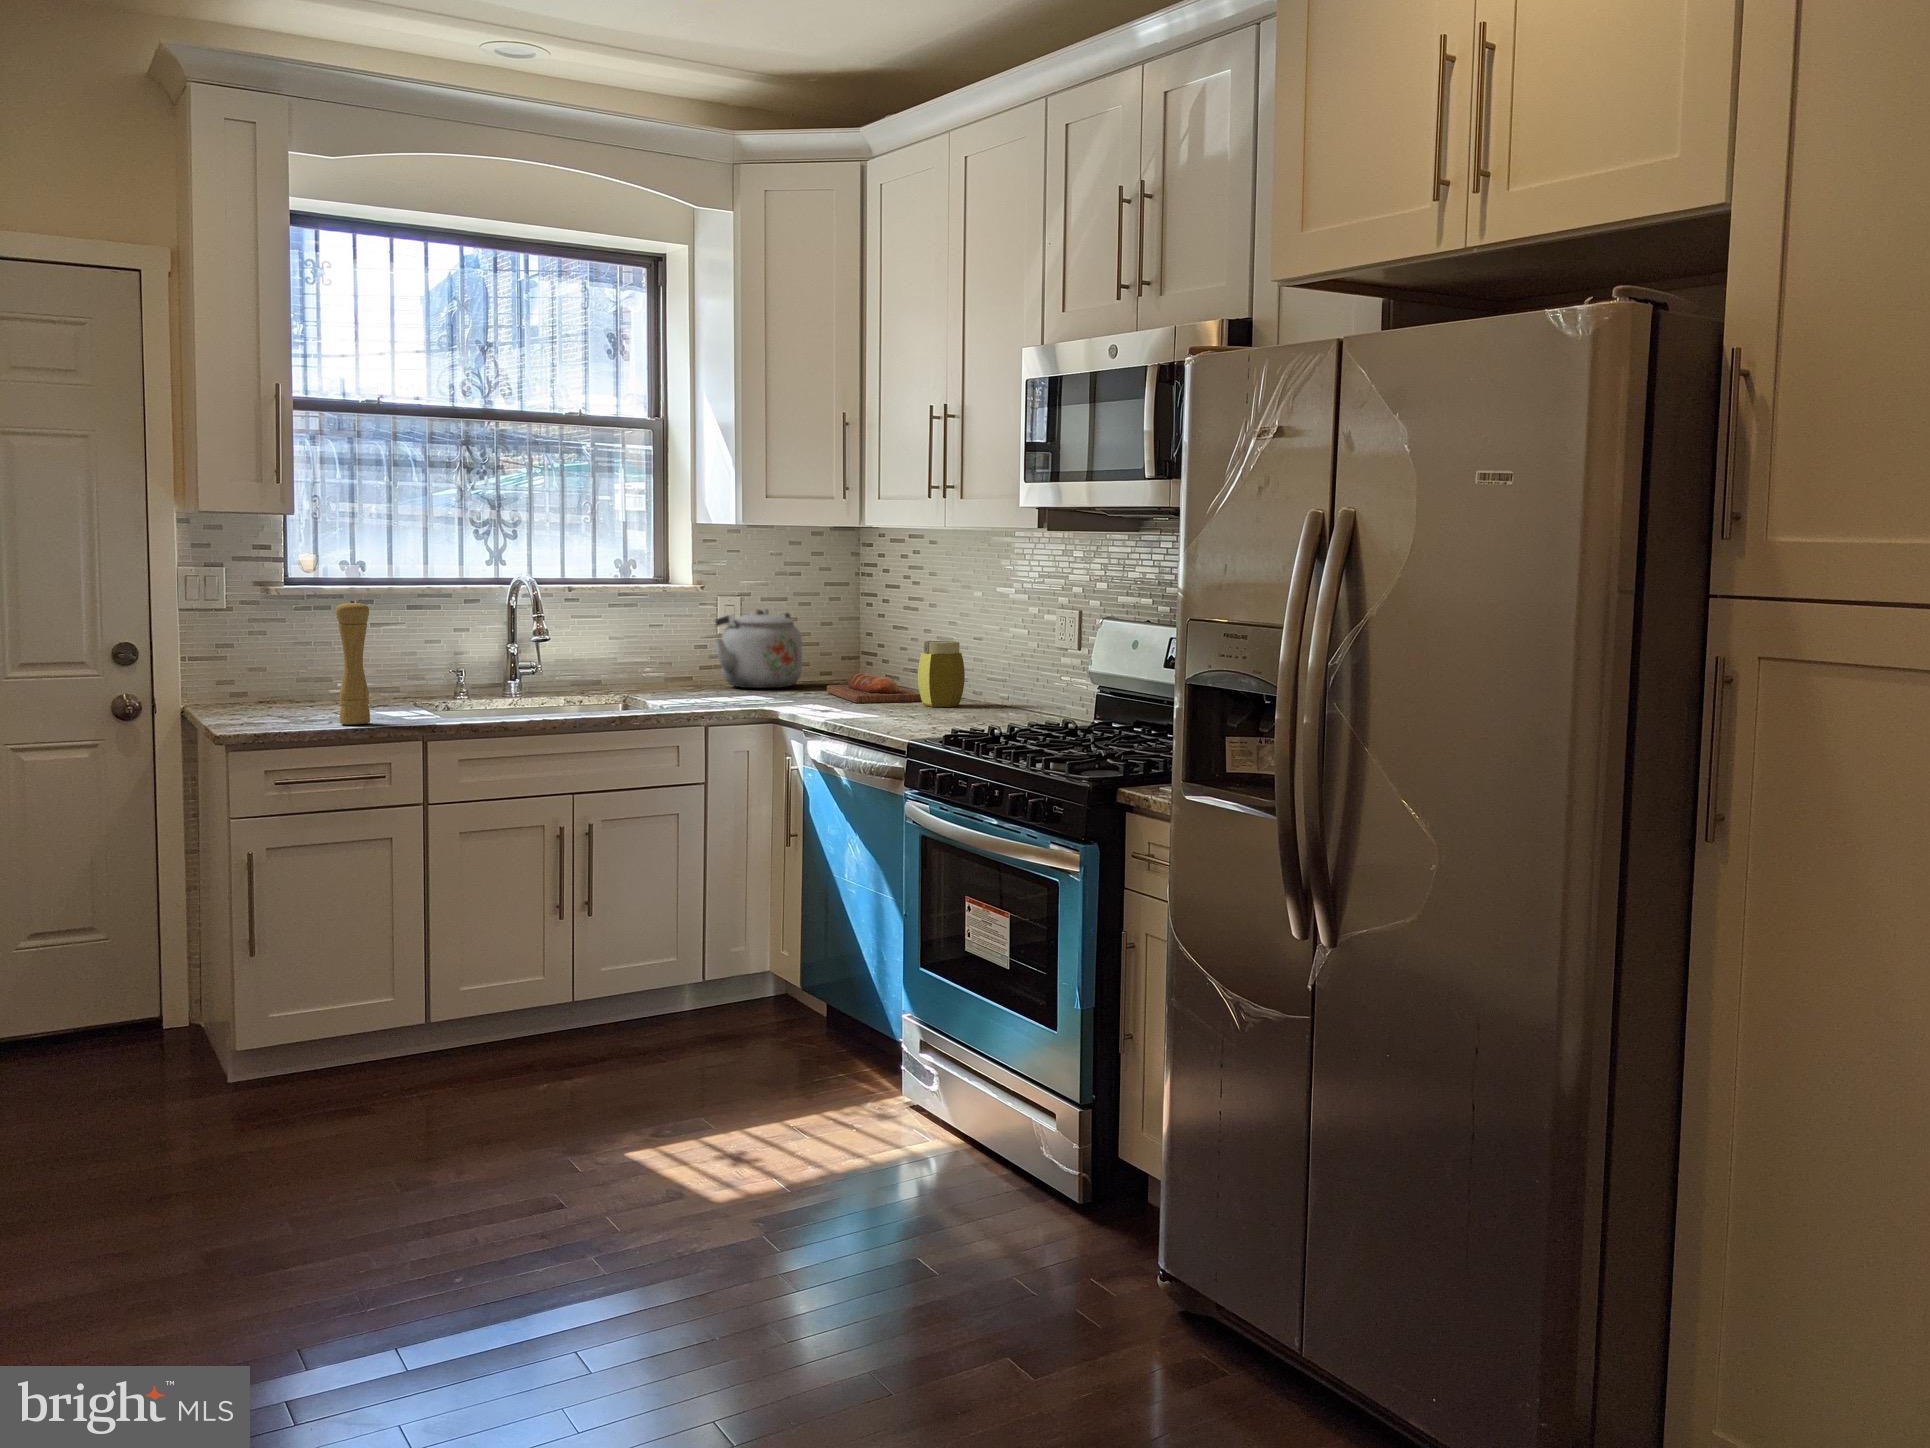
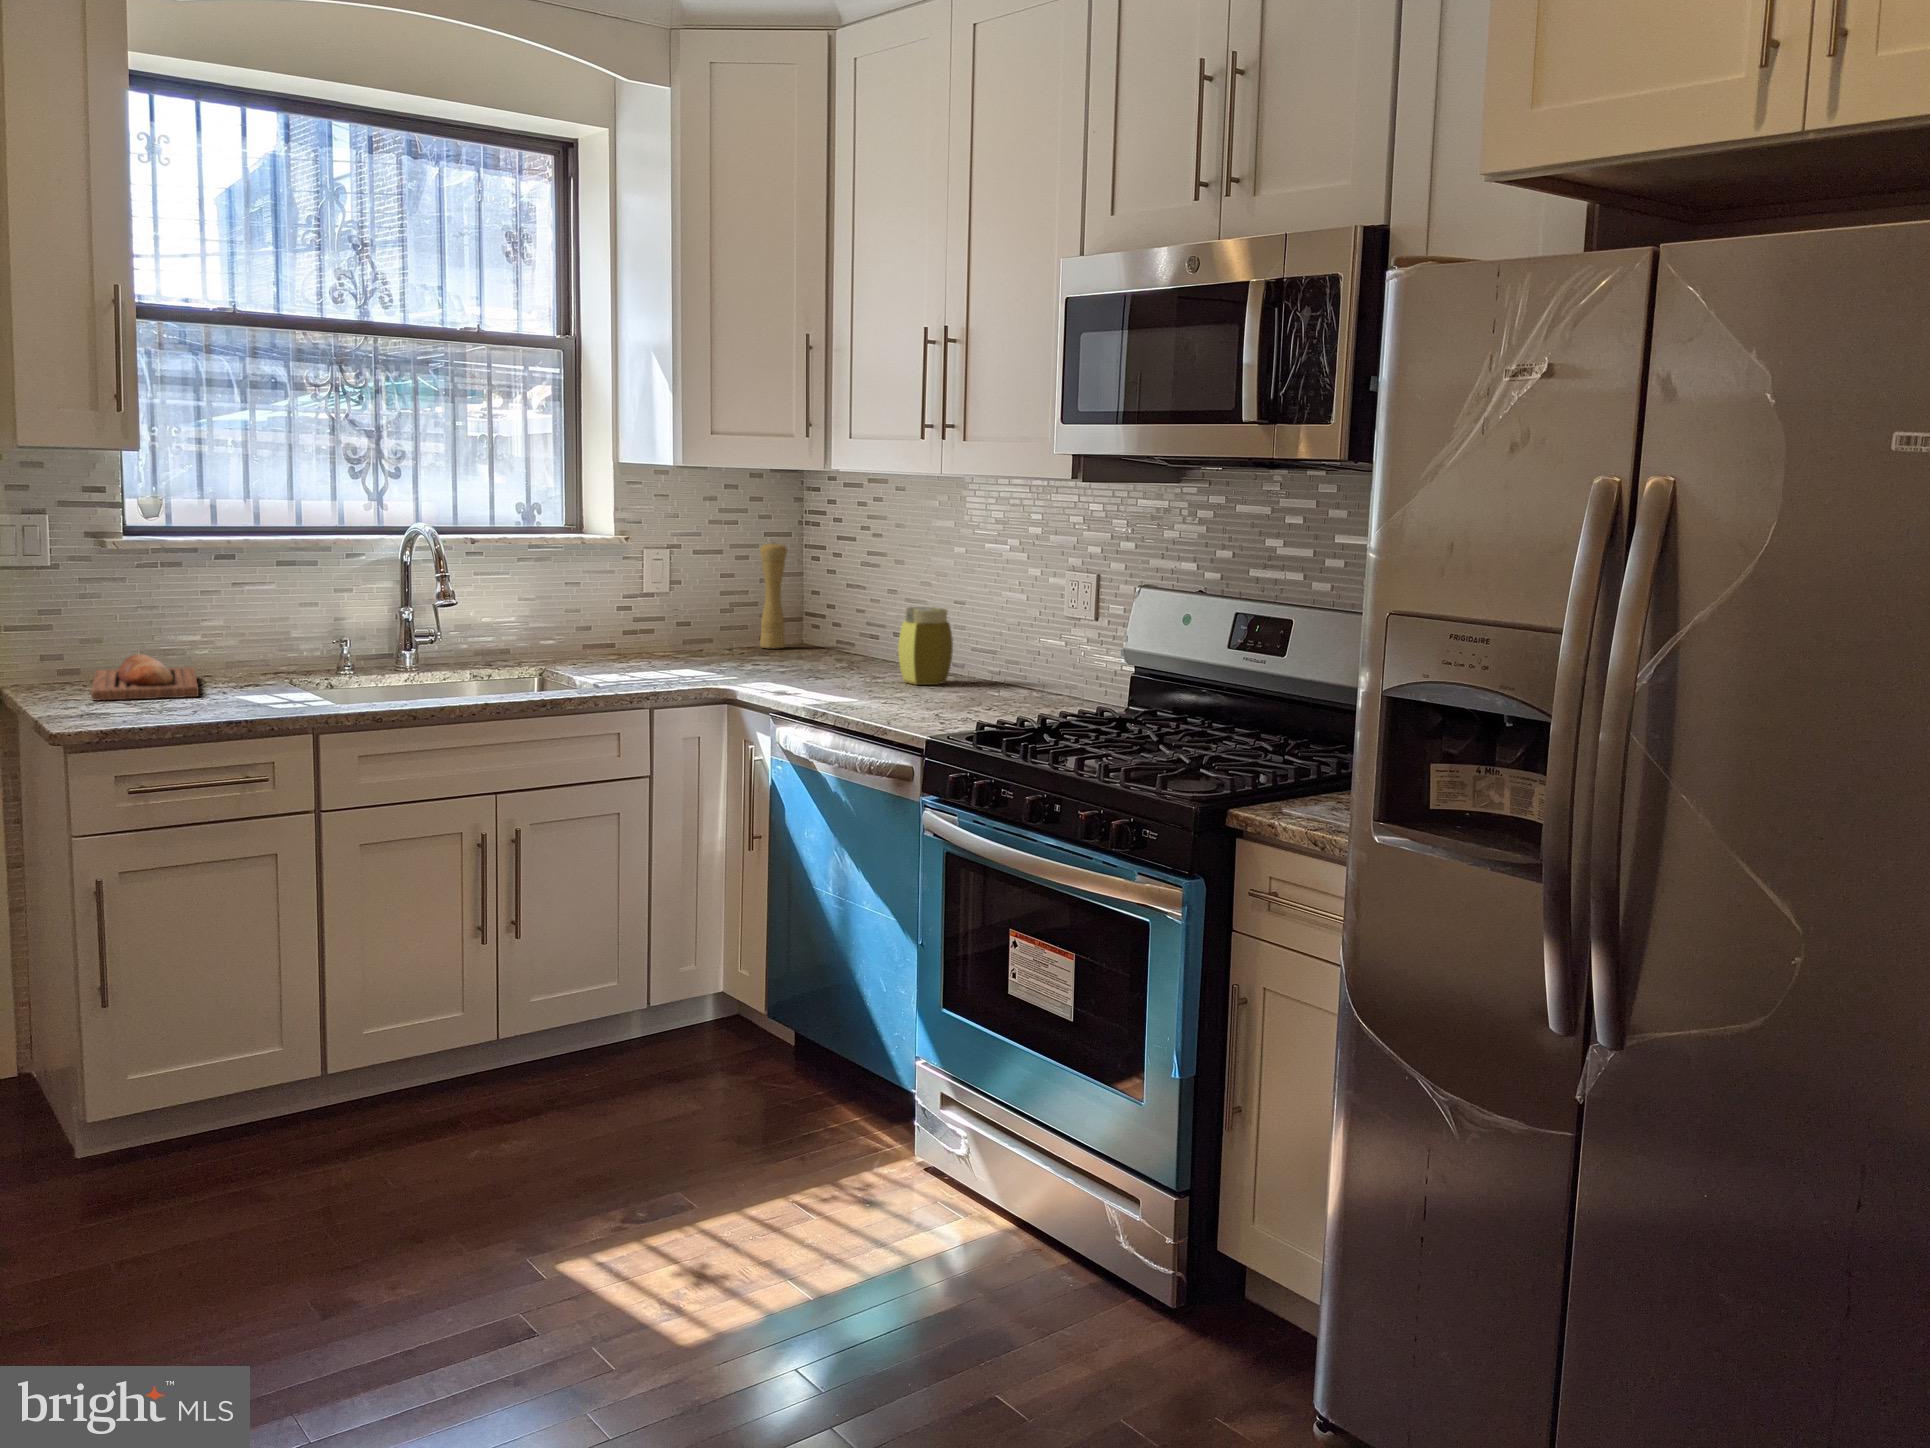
pepper mill: present [336,601,370,724] -> present [760,542,787,648]
kettle: present [715,608,802,688] -> none [628,562,742,657]
bread loaf: present [827,673,921,703] -> present [91,654,199,701]

